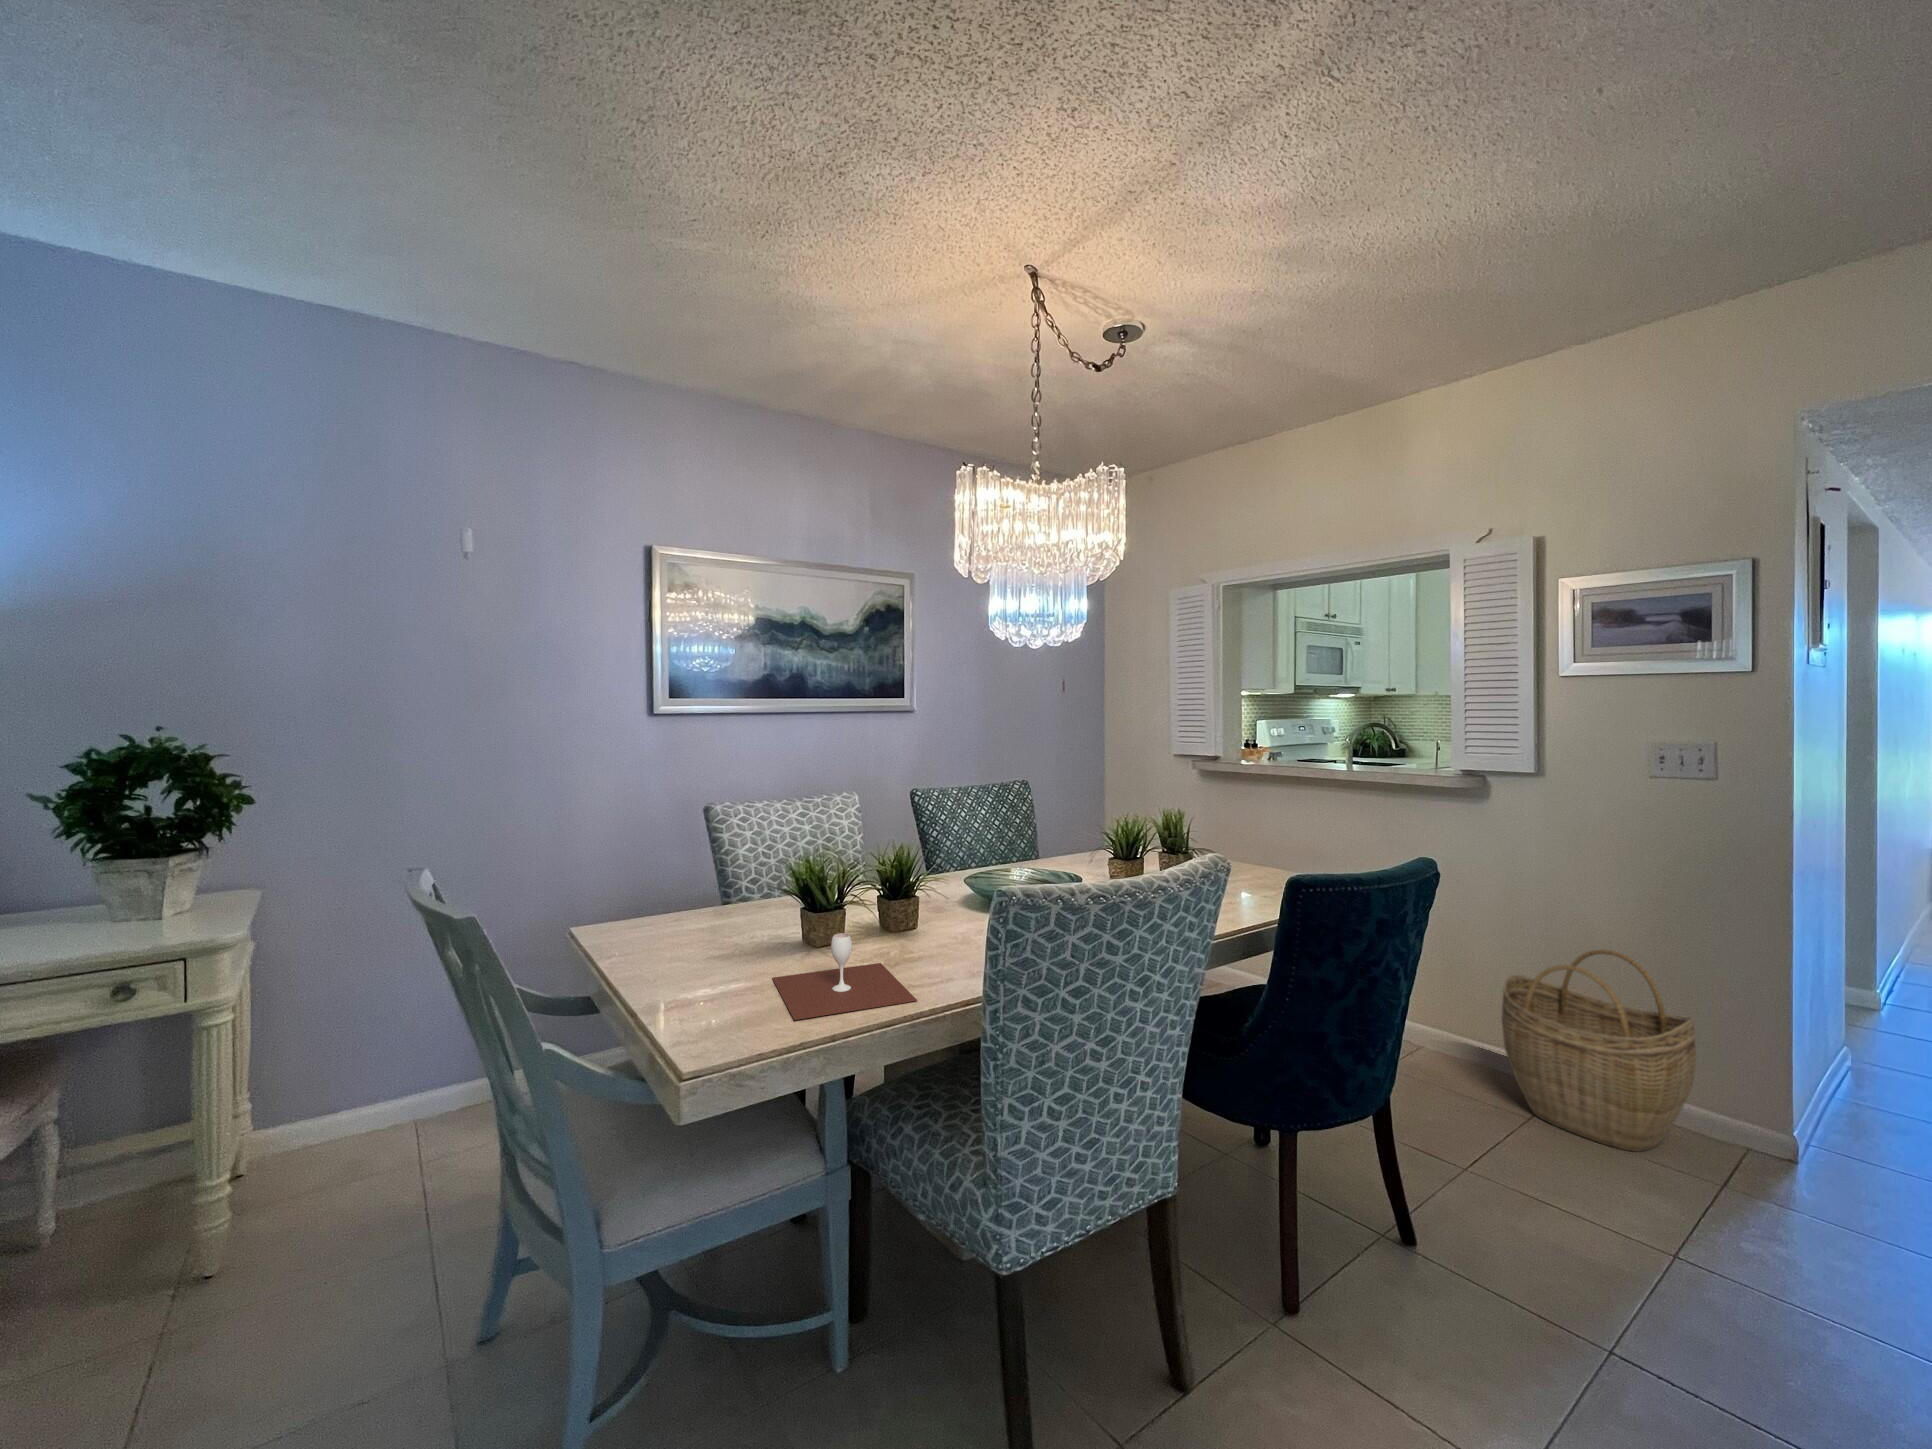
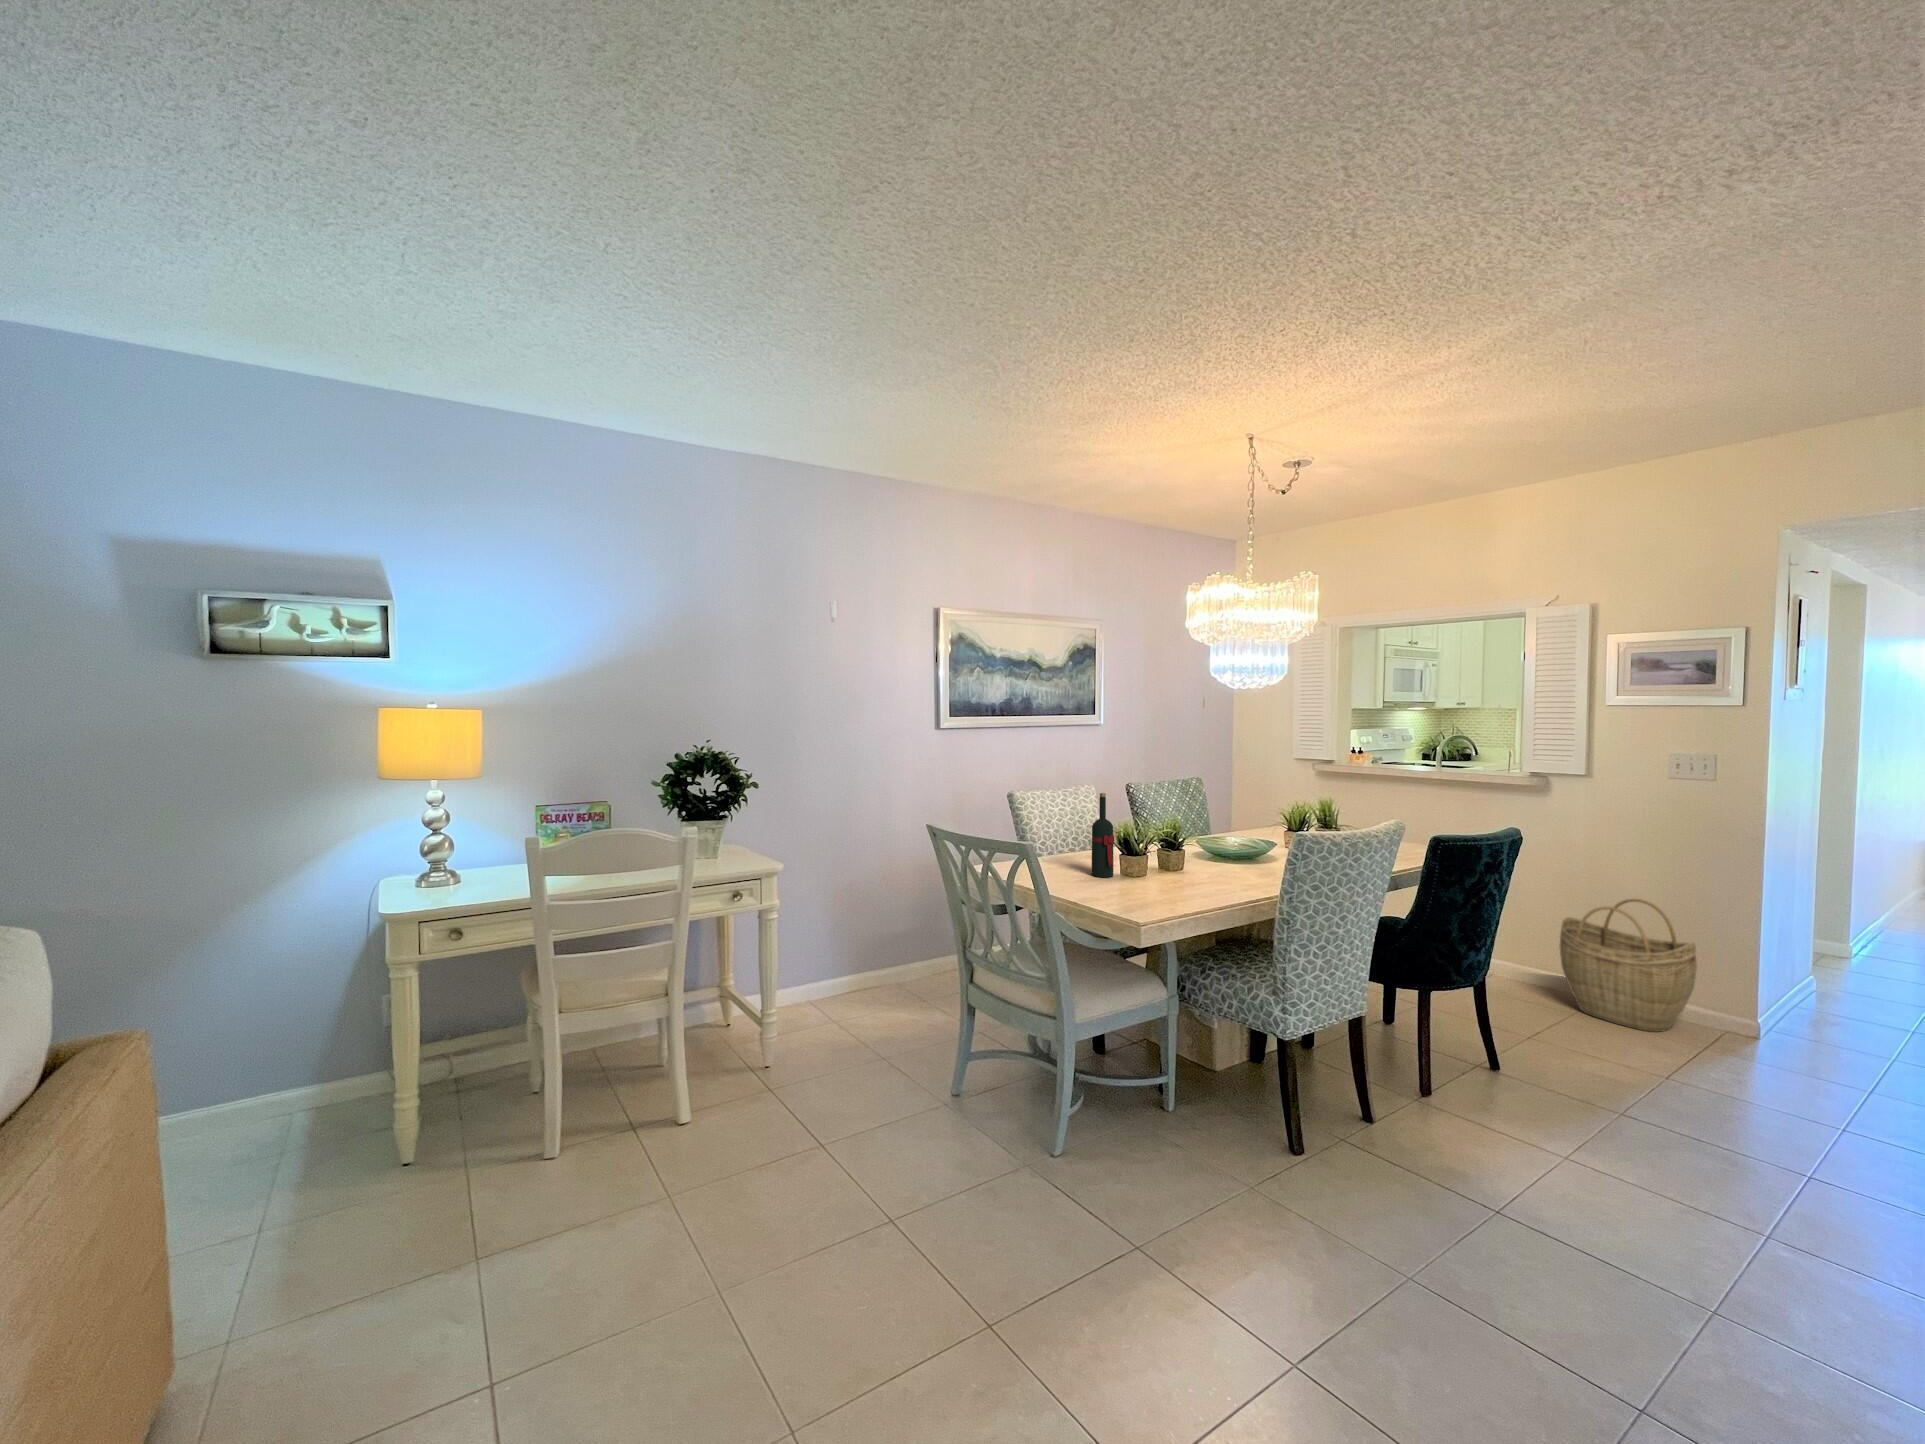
wine bottle: none [741,809,778,952] -> present [1092,793,1114,877]
wine glass: present [772,933,917,1020] -> none [1133,863,1230,905]

